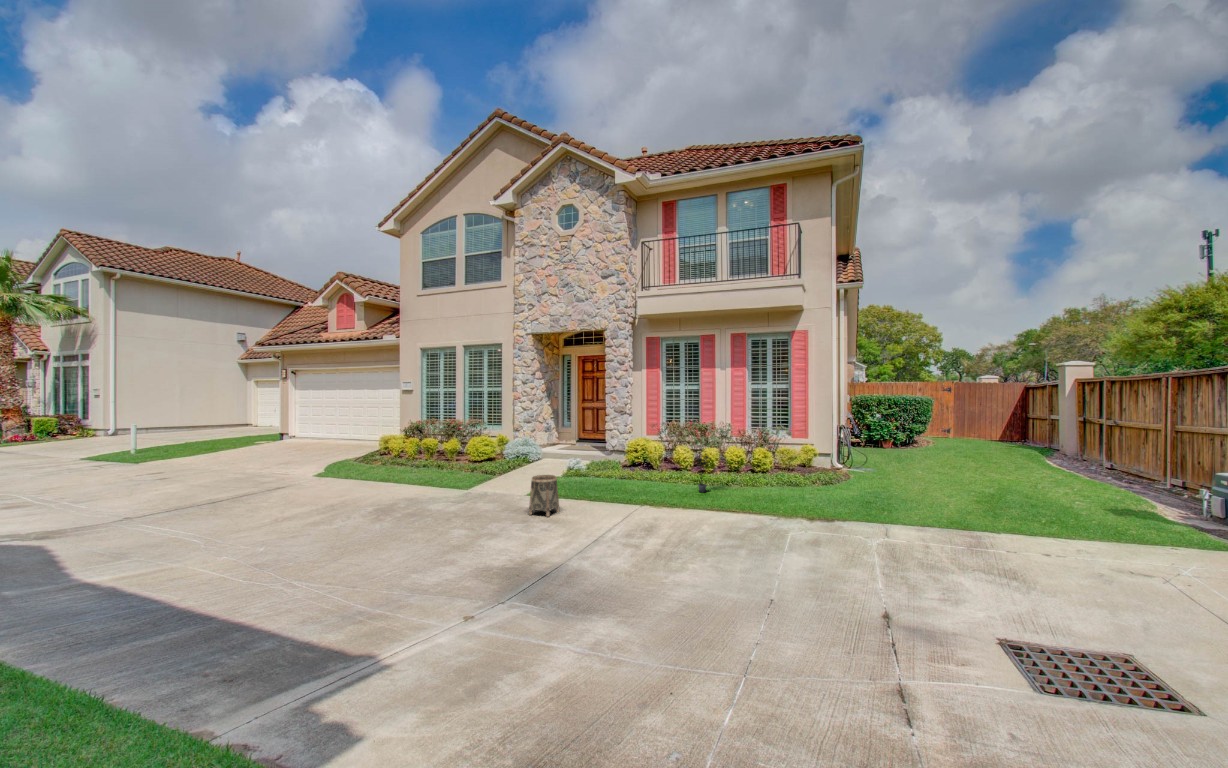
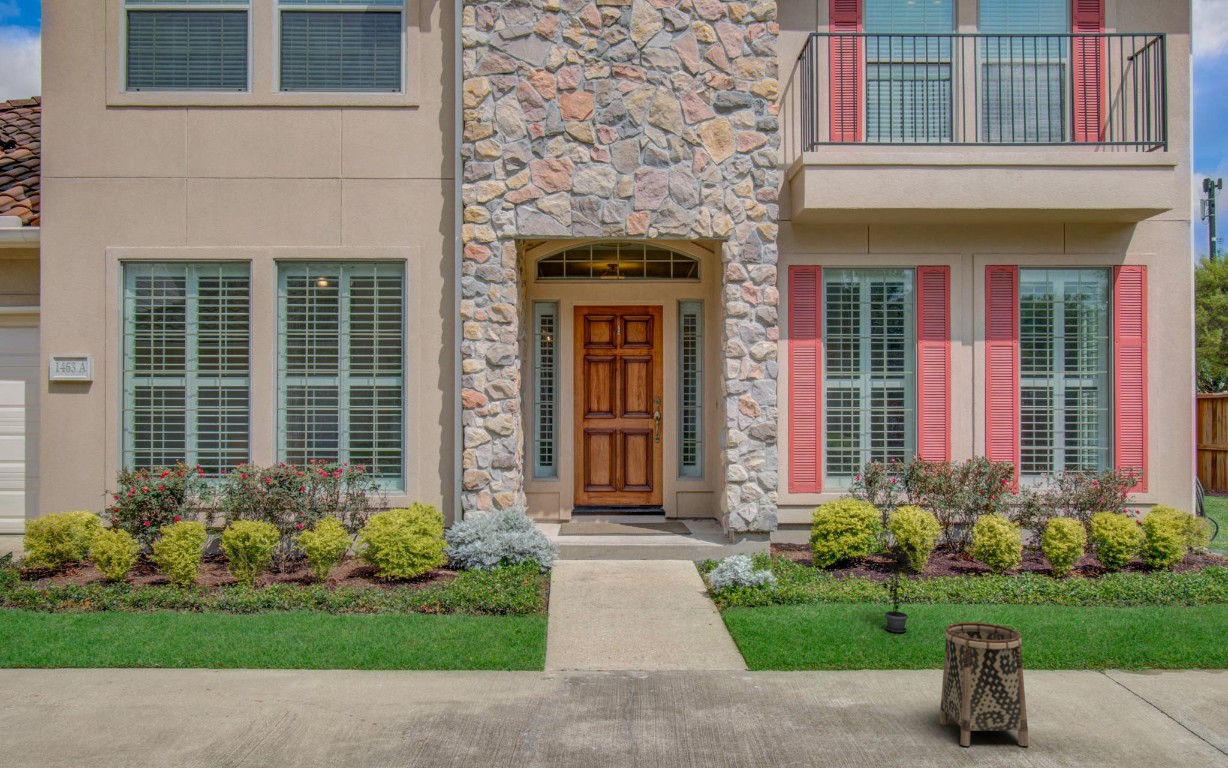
potted plant: present [697,455,710,492] -> present [879,538,917,633]

